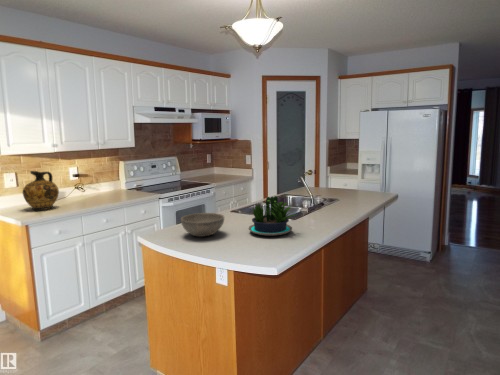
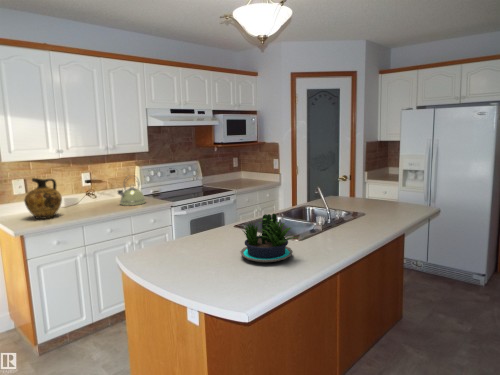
kettle: none [108,169,135,198] -> present [118,178,146,206]
bowl: present [181,213,224,237] -> none [162,231,213,260]

